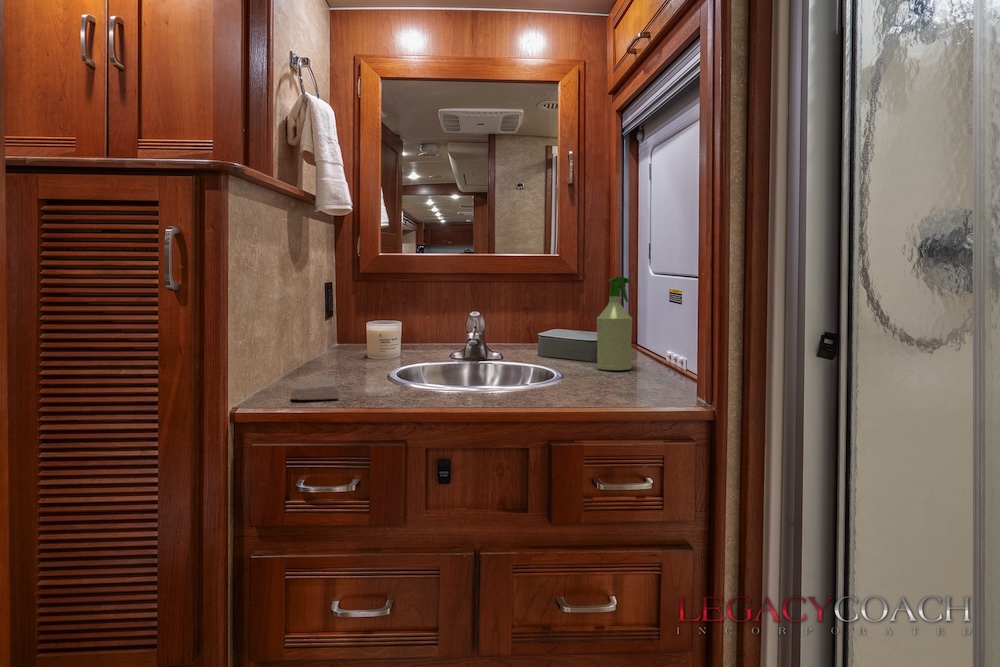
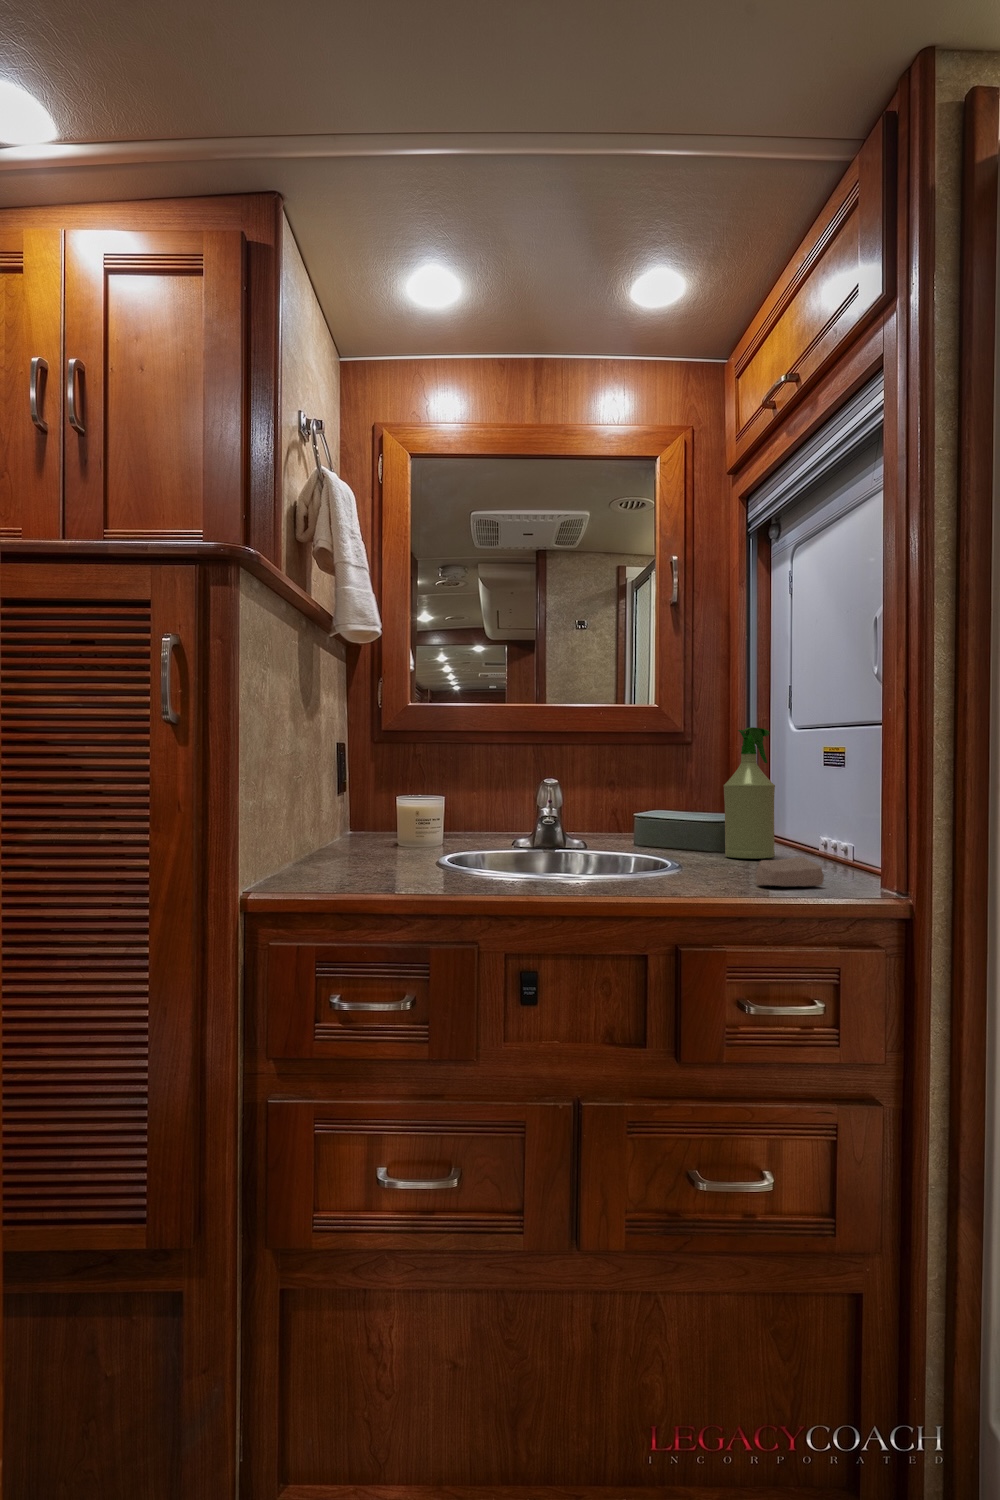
soap bar: present [290,376,339,400] -> present [756,857,824,886]

